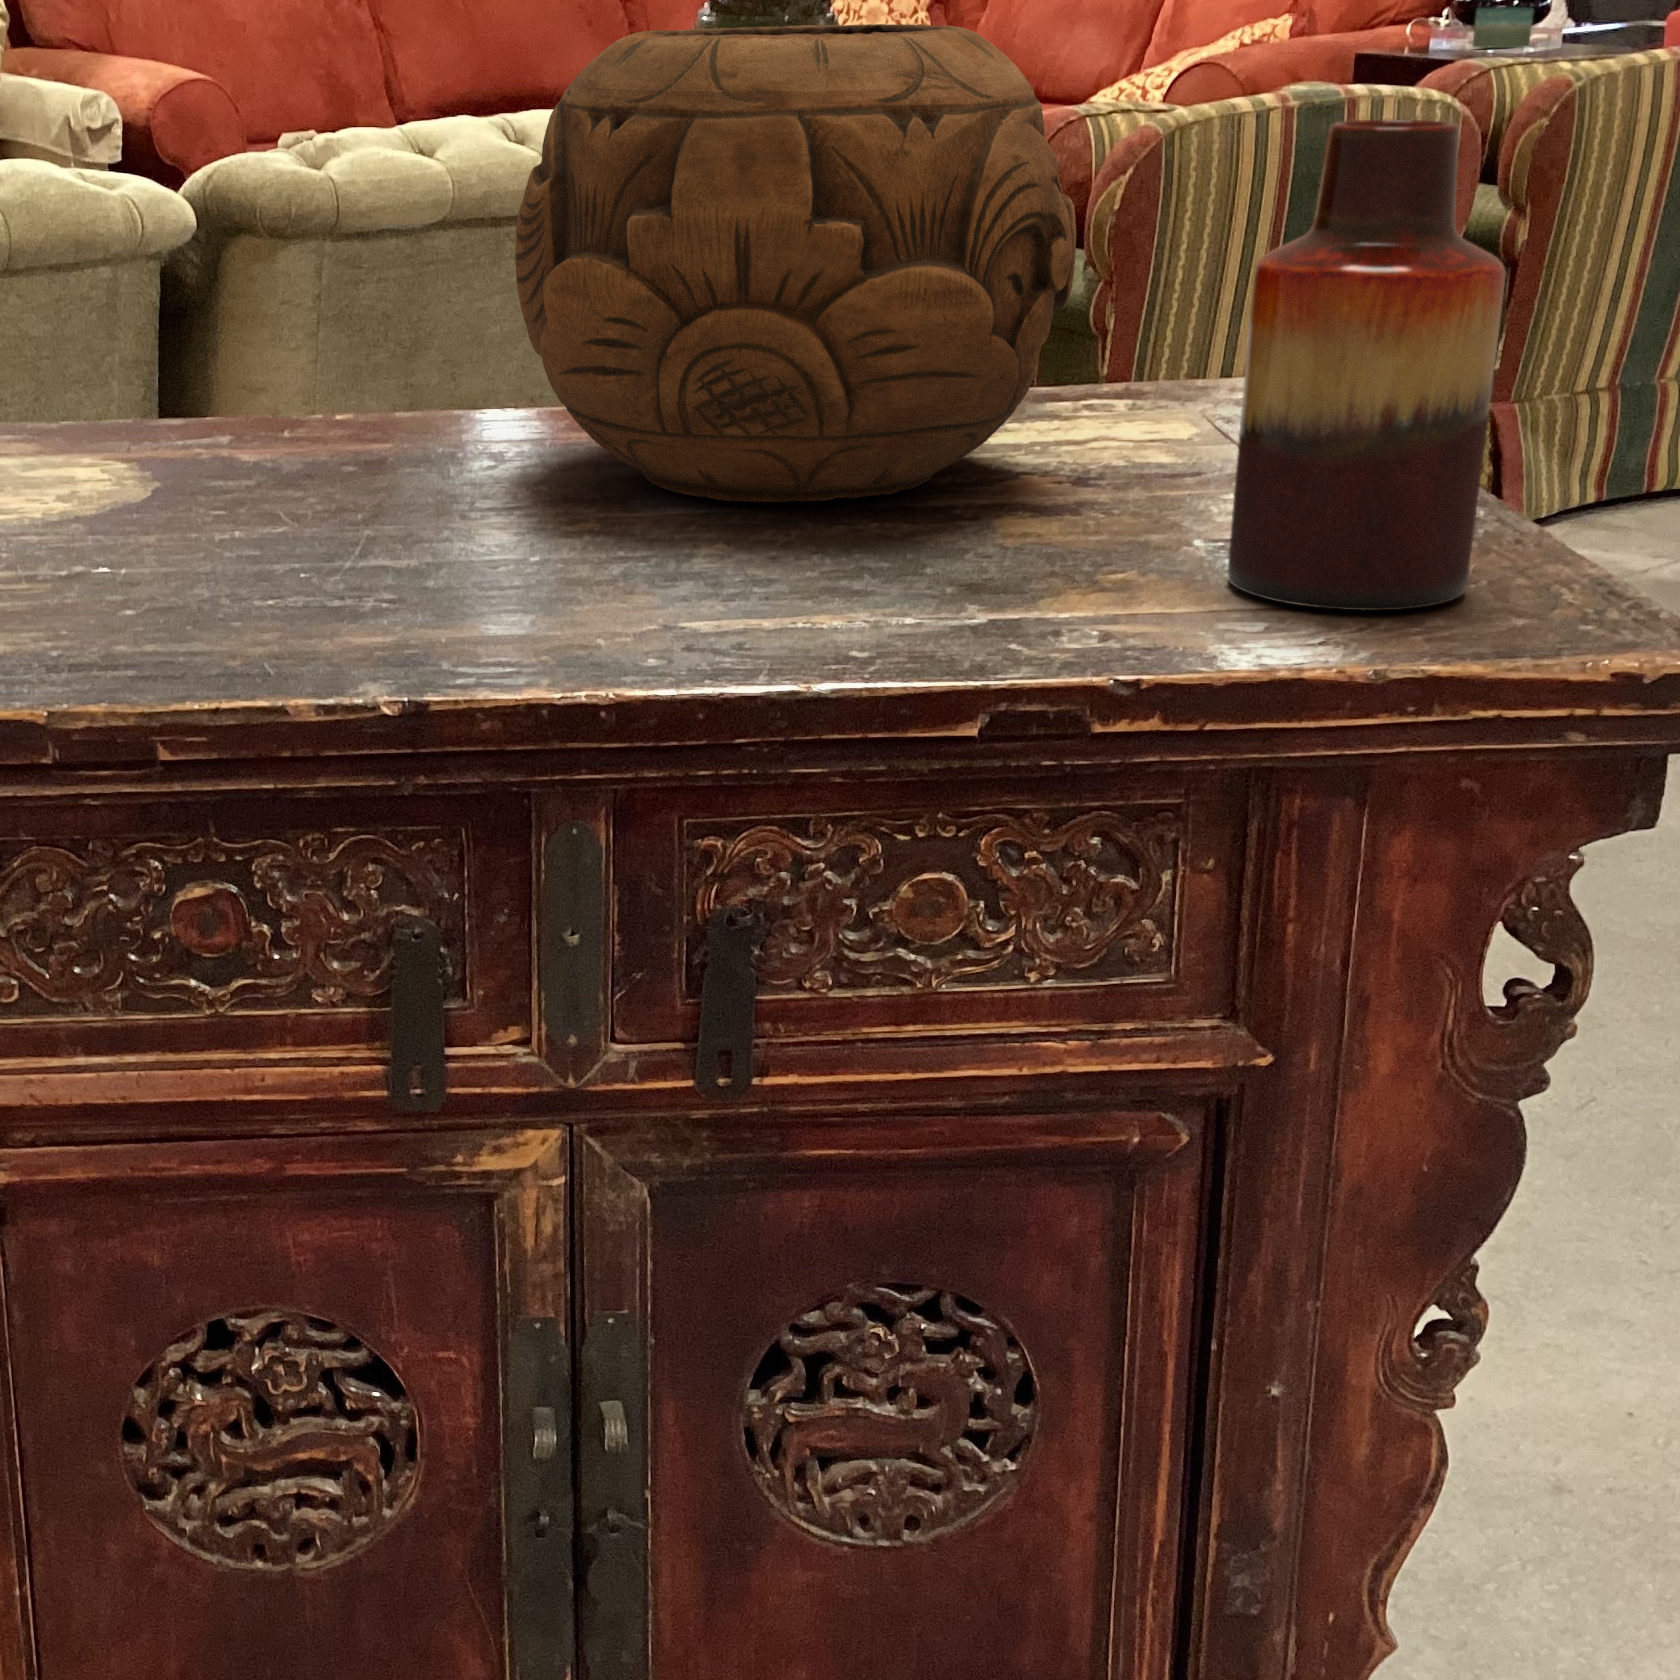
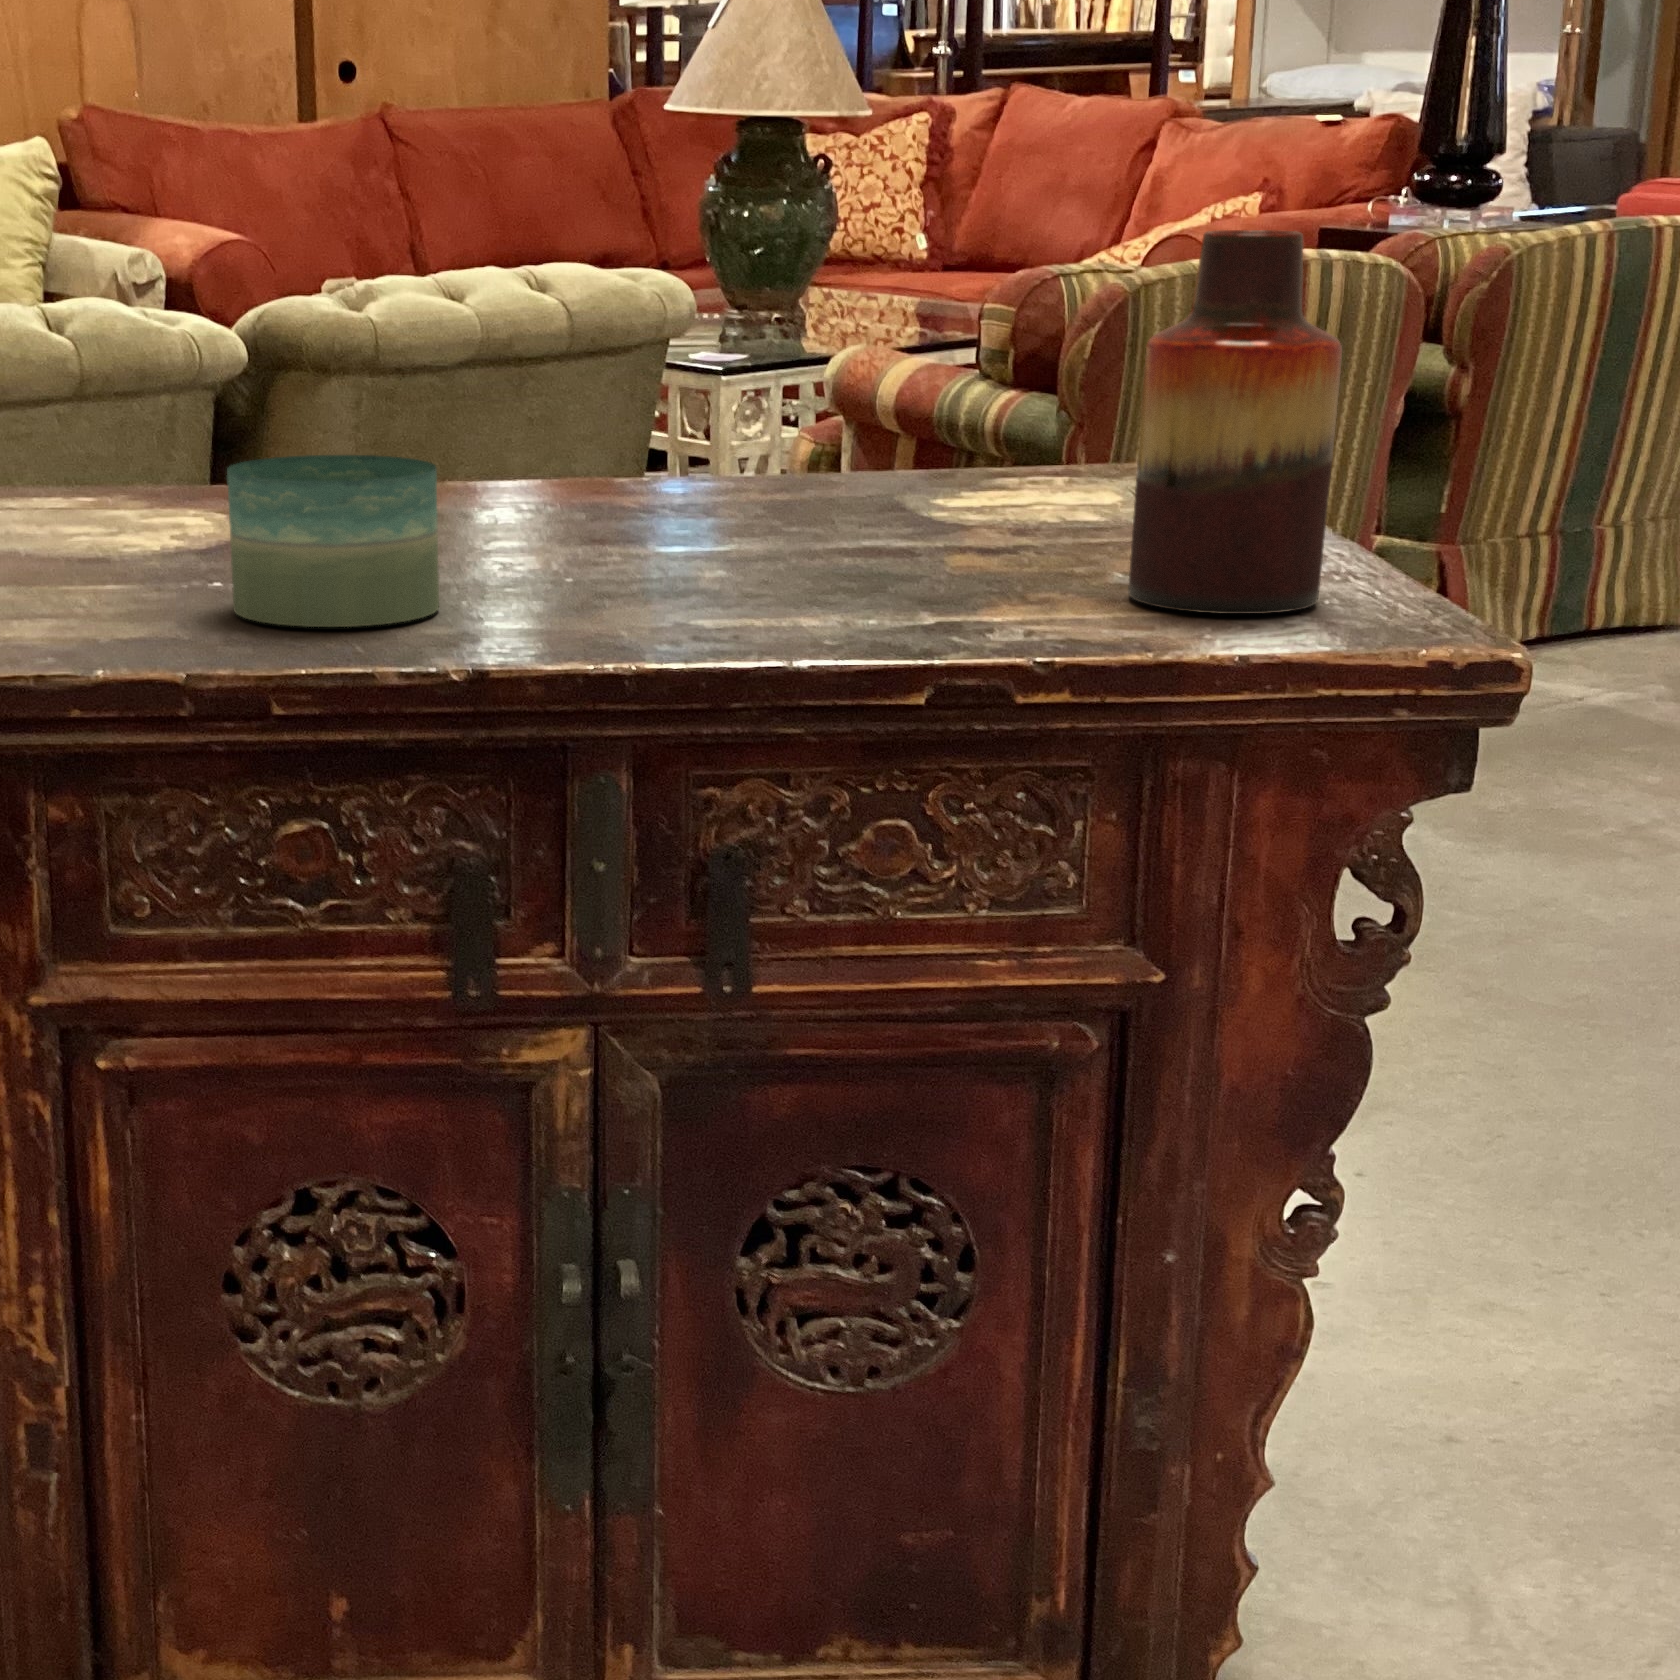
candle: present [1473,7,1534,48] -> present [227,455,439,627]
decorative bowl: present [515,24,1076,502] -> none [556,161,1012,543]

